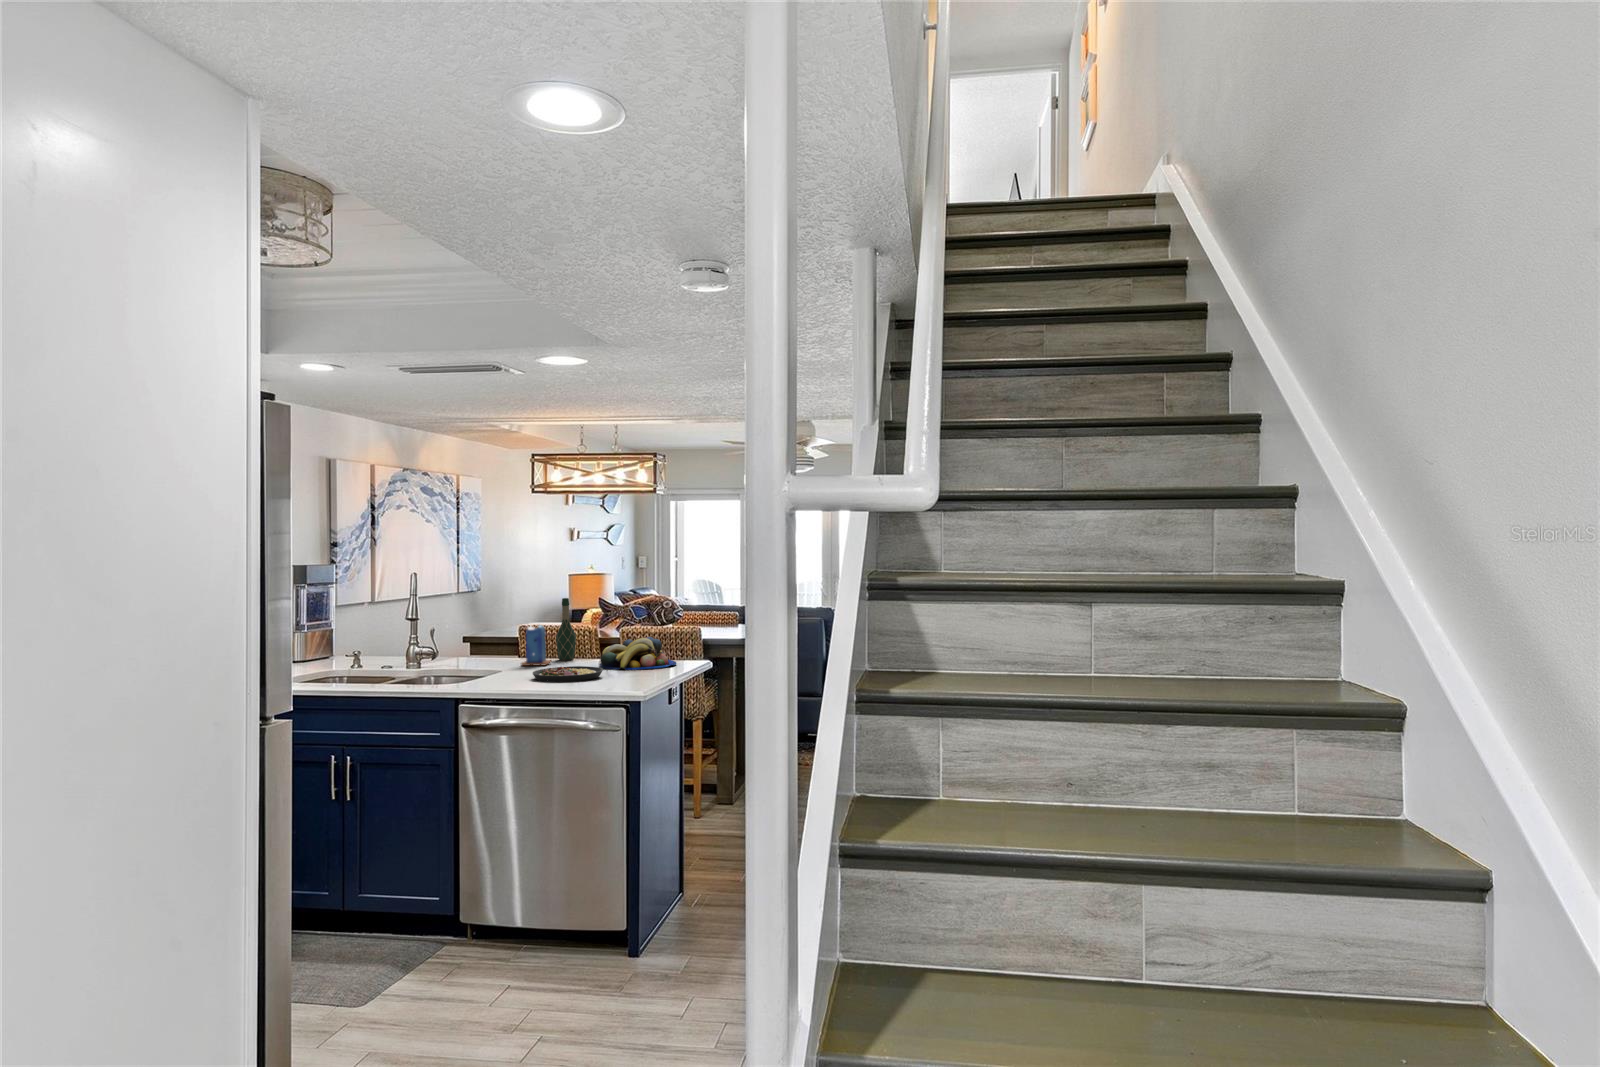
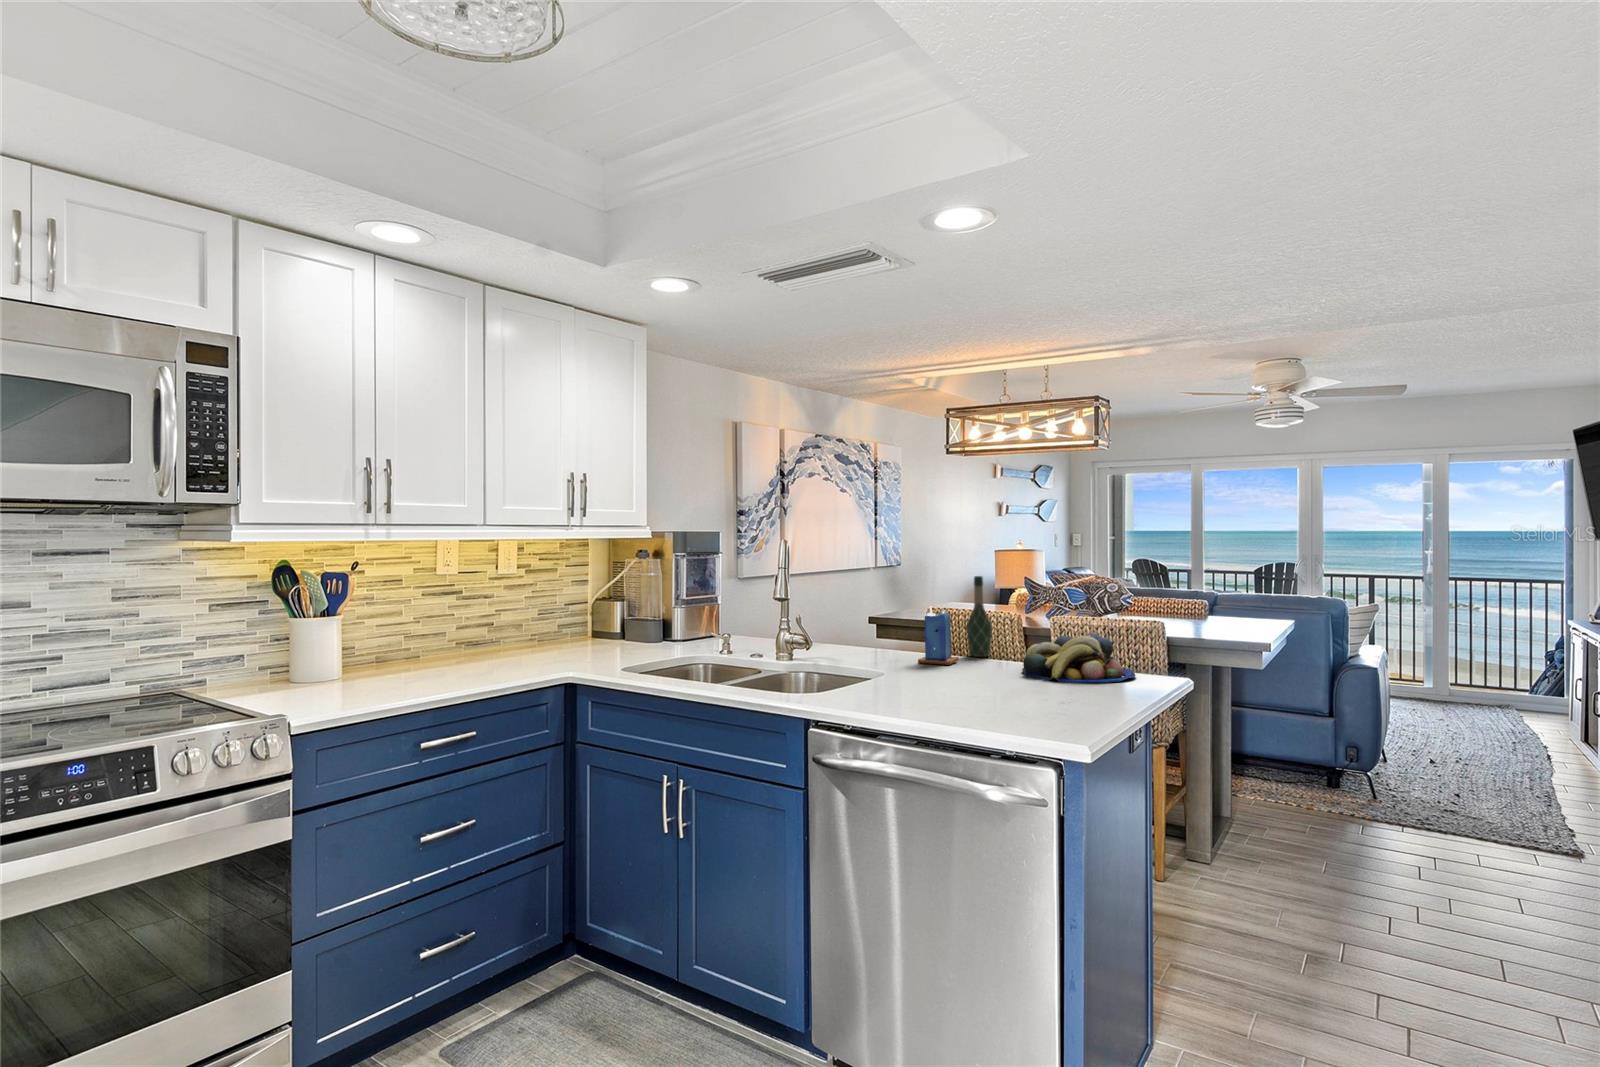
plate: present [533,666,603,682] -> none [923,673,1025,700]

